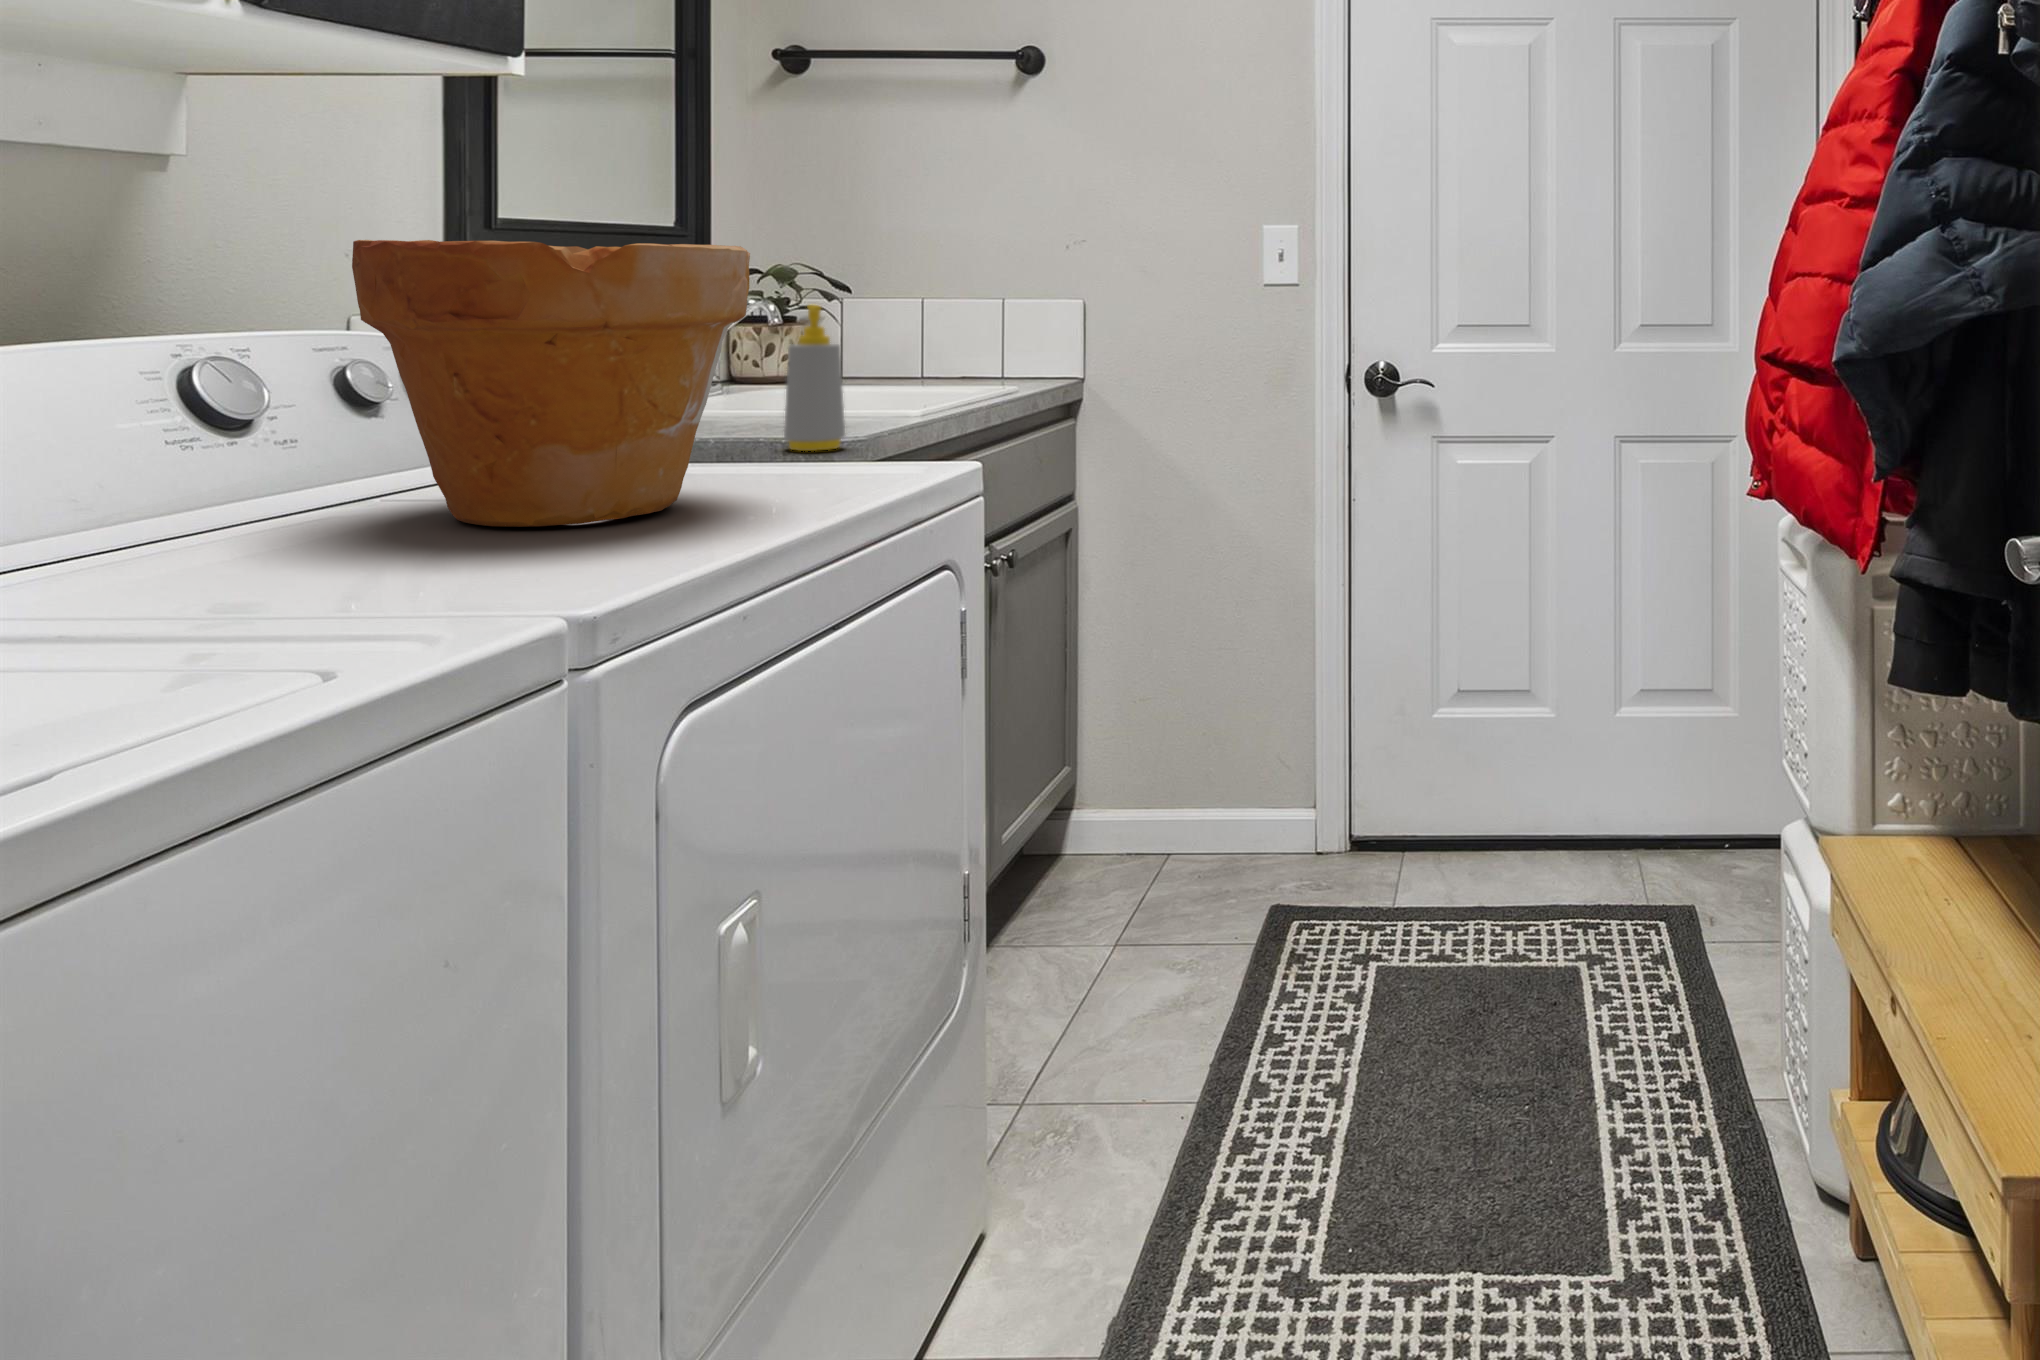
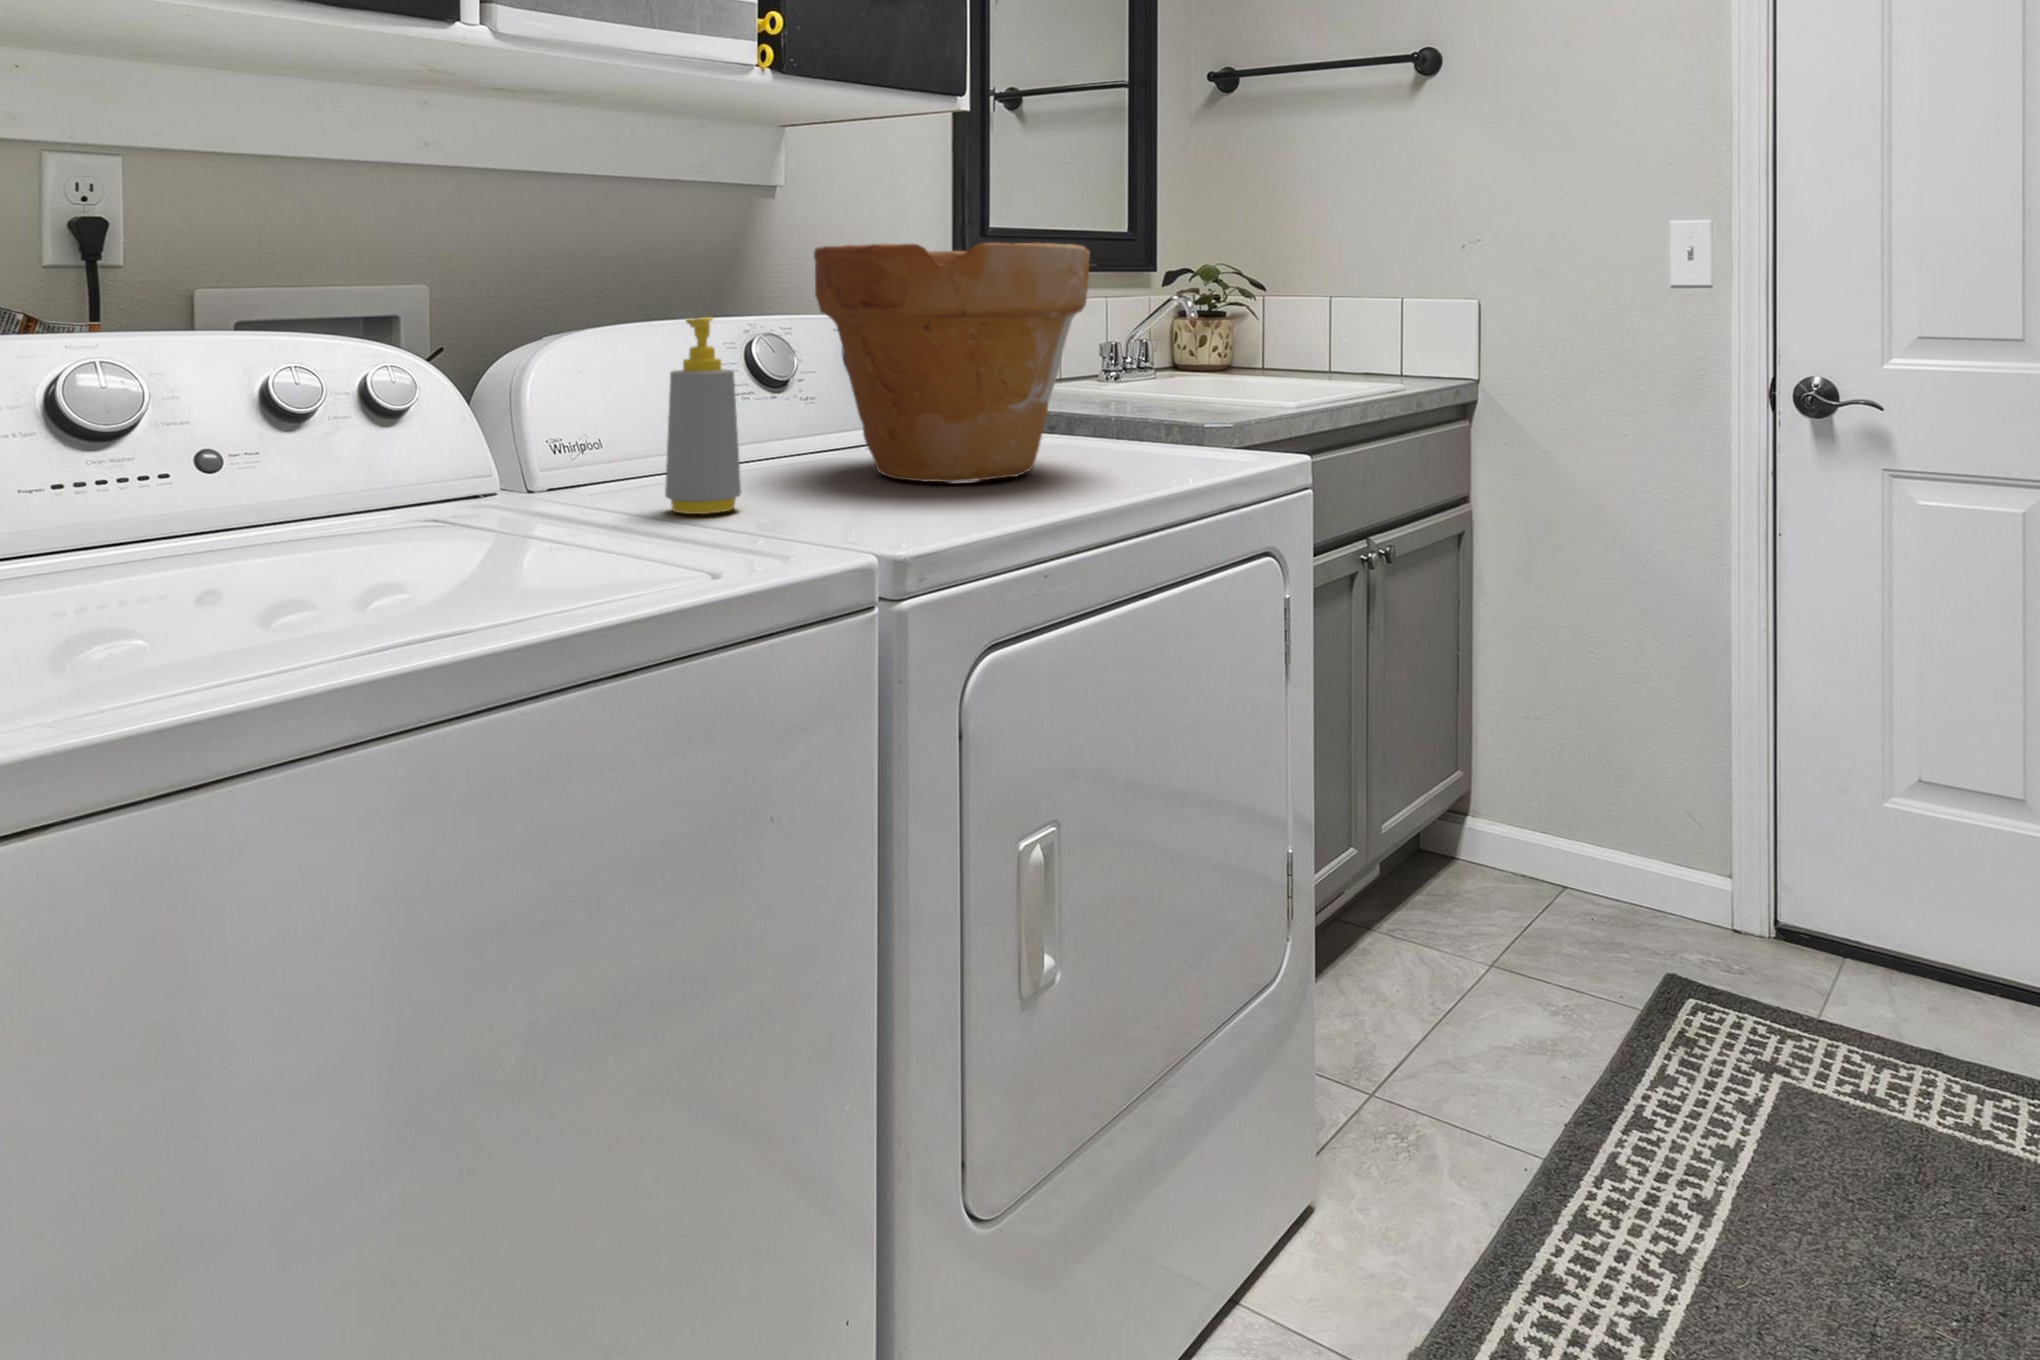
soap bottle: present [784,305,845,451] -> present [665,317,741,514]

